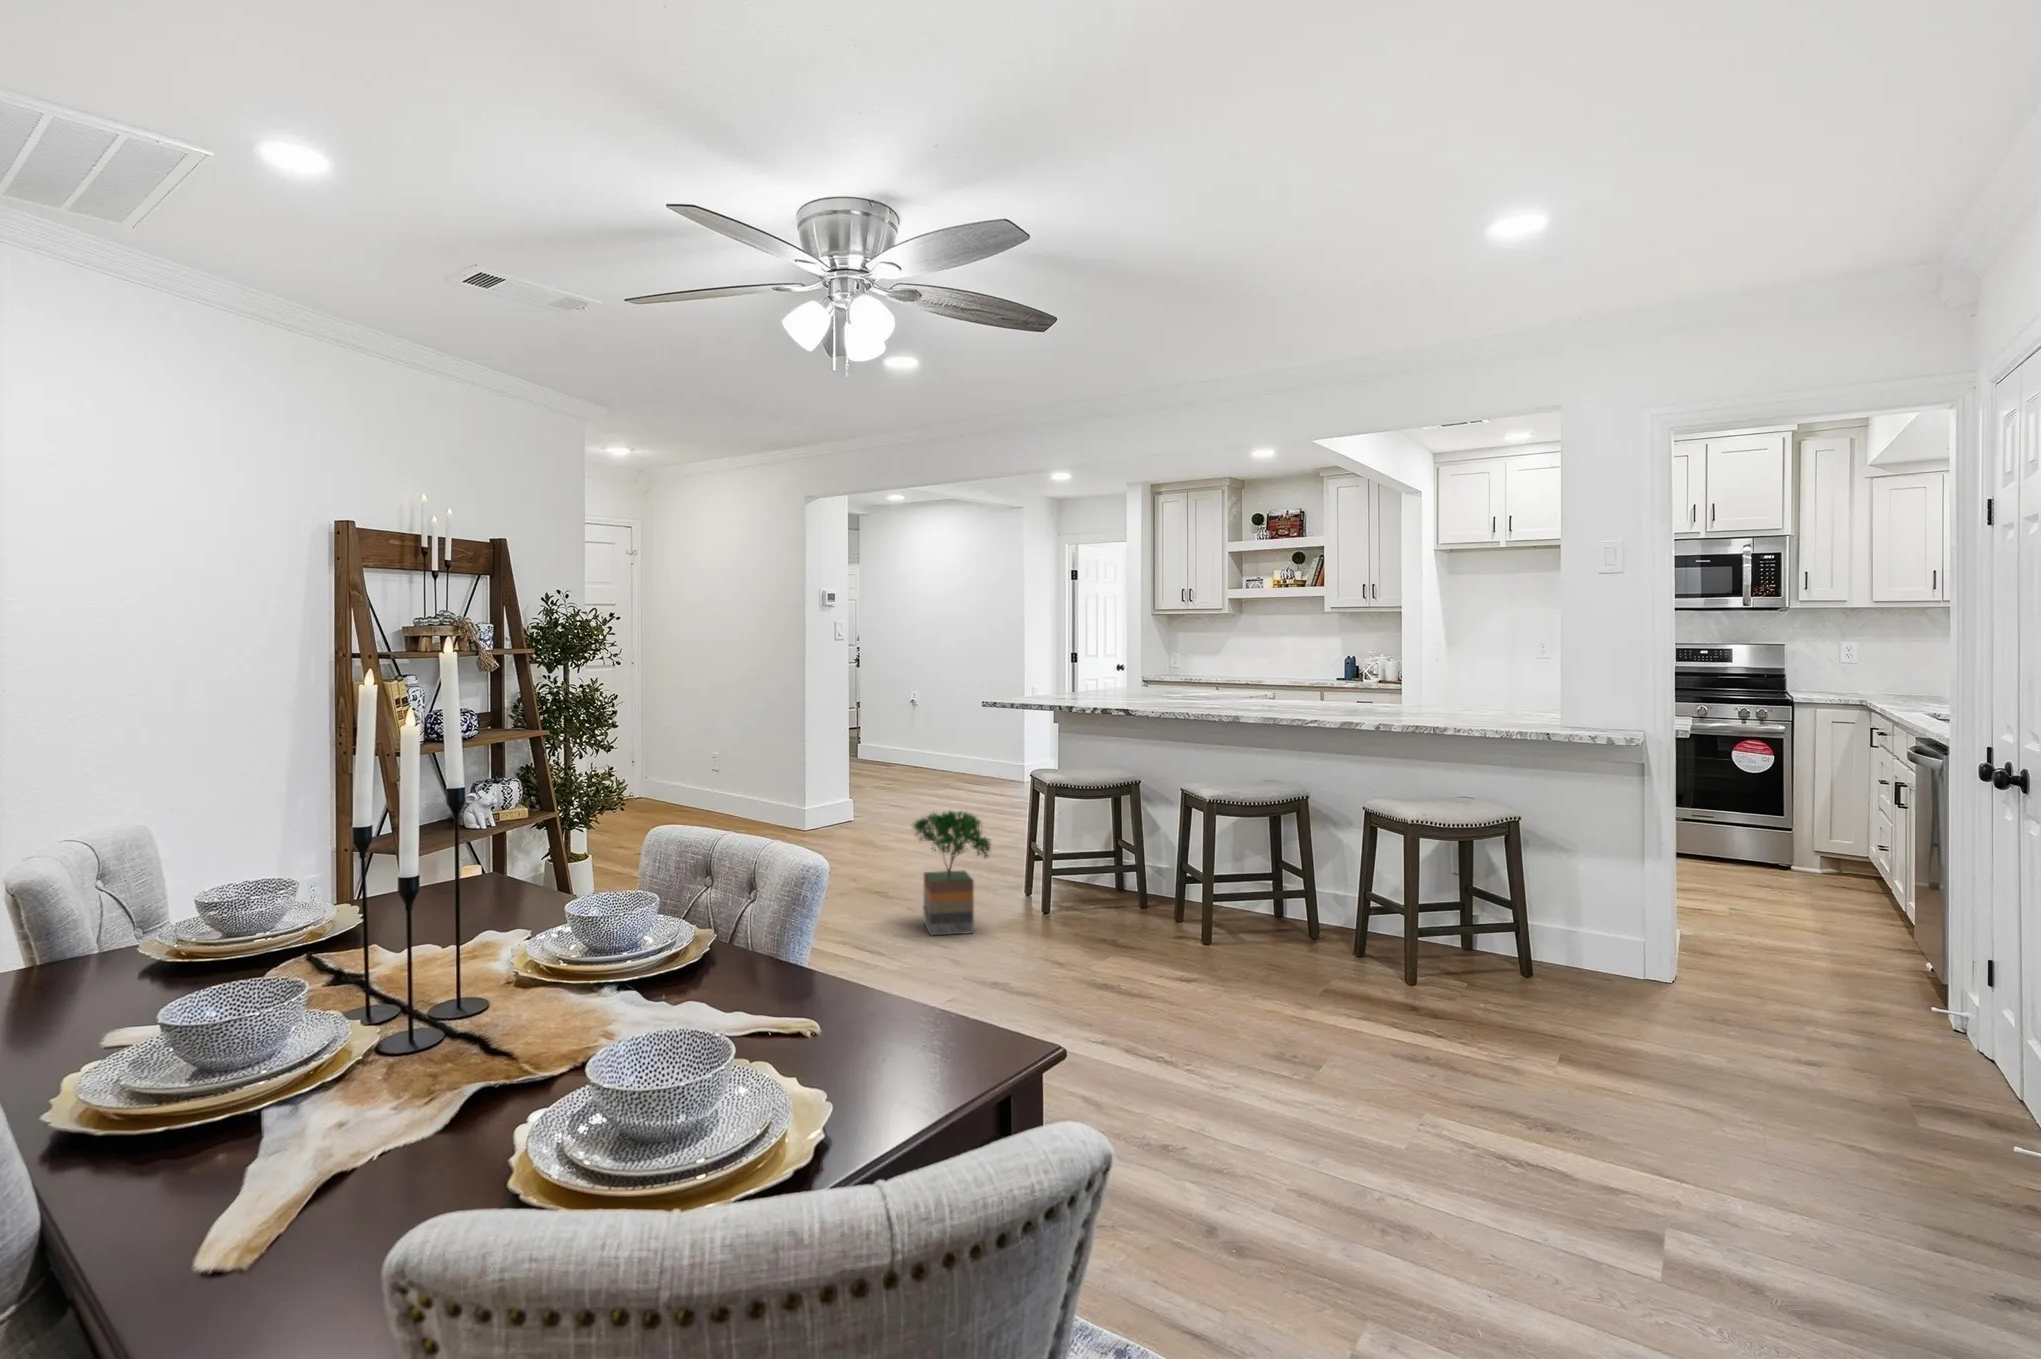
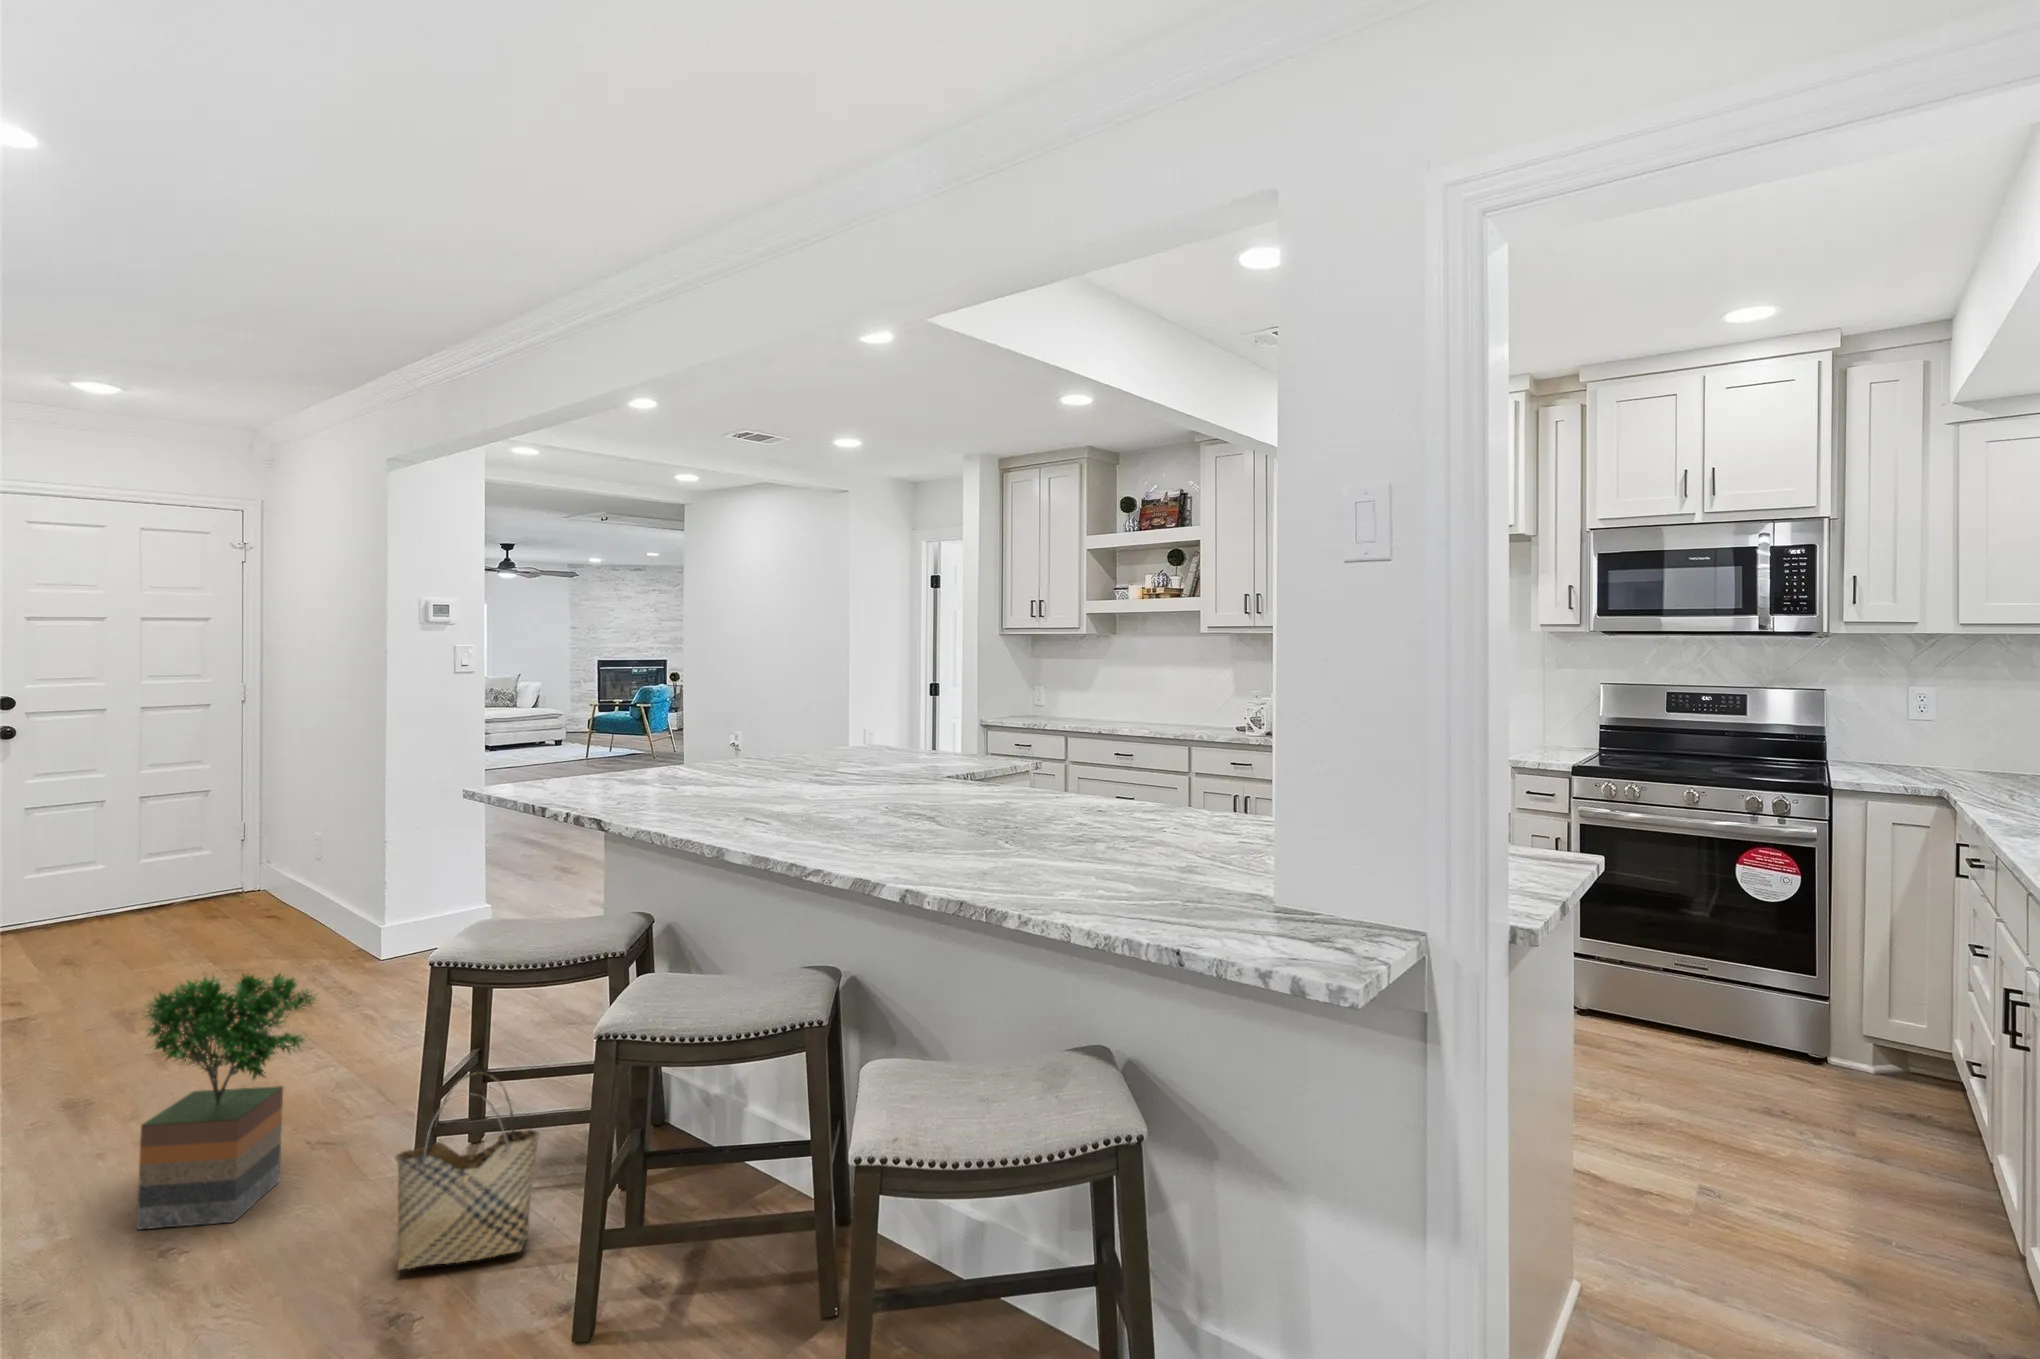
woven basket: none [1084,852,1143,944] -> present [395,1072,539,1270]

